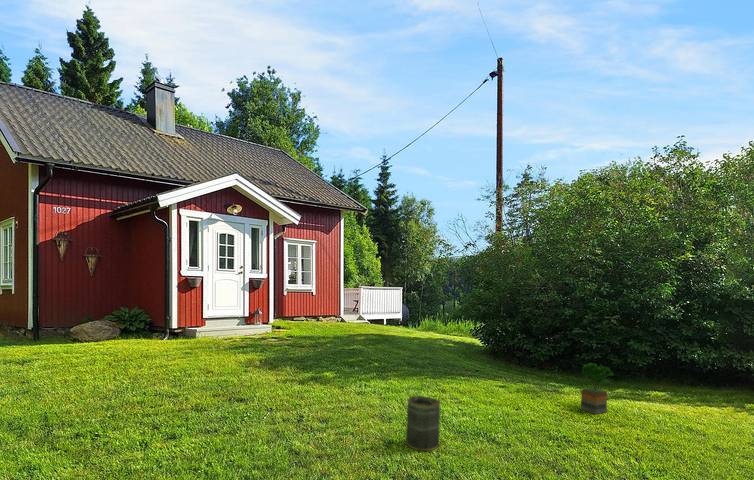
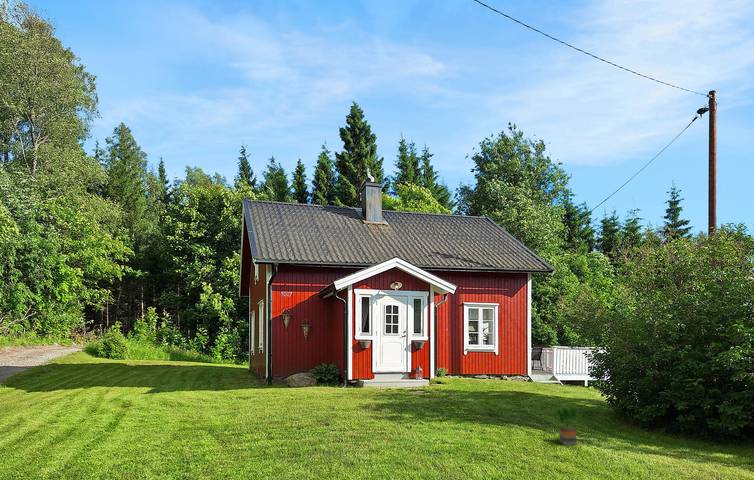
basket: present [406,382,441,451] -> none [399,405,418,449]

